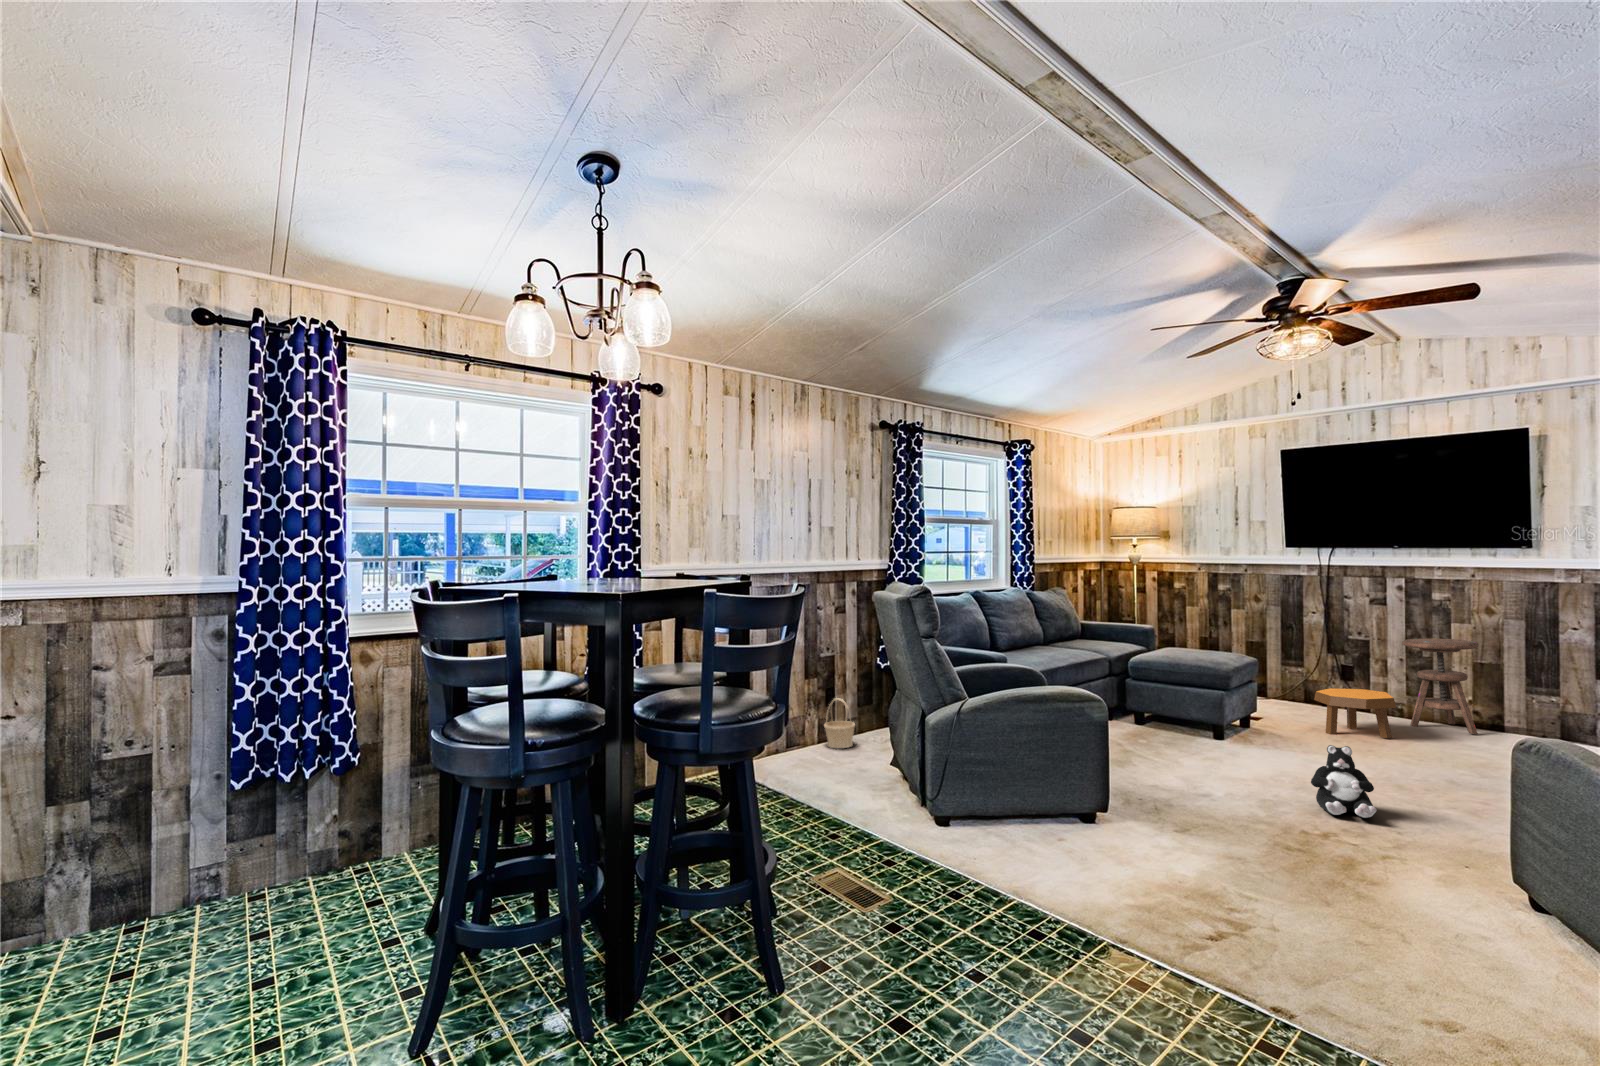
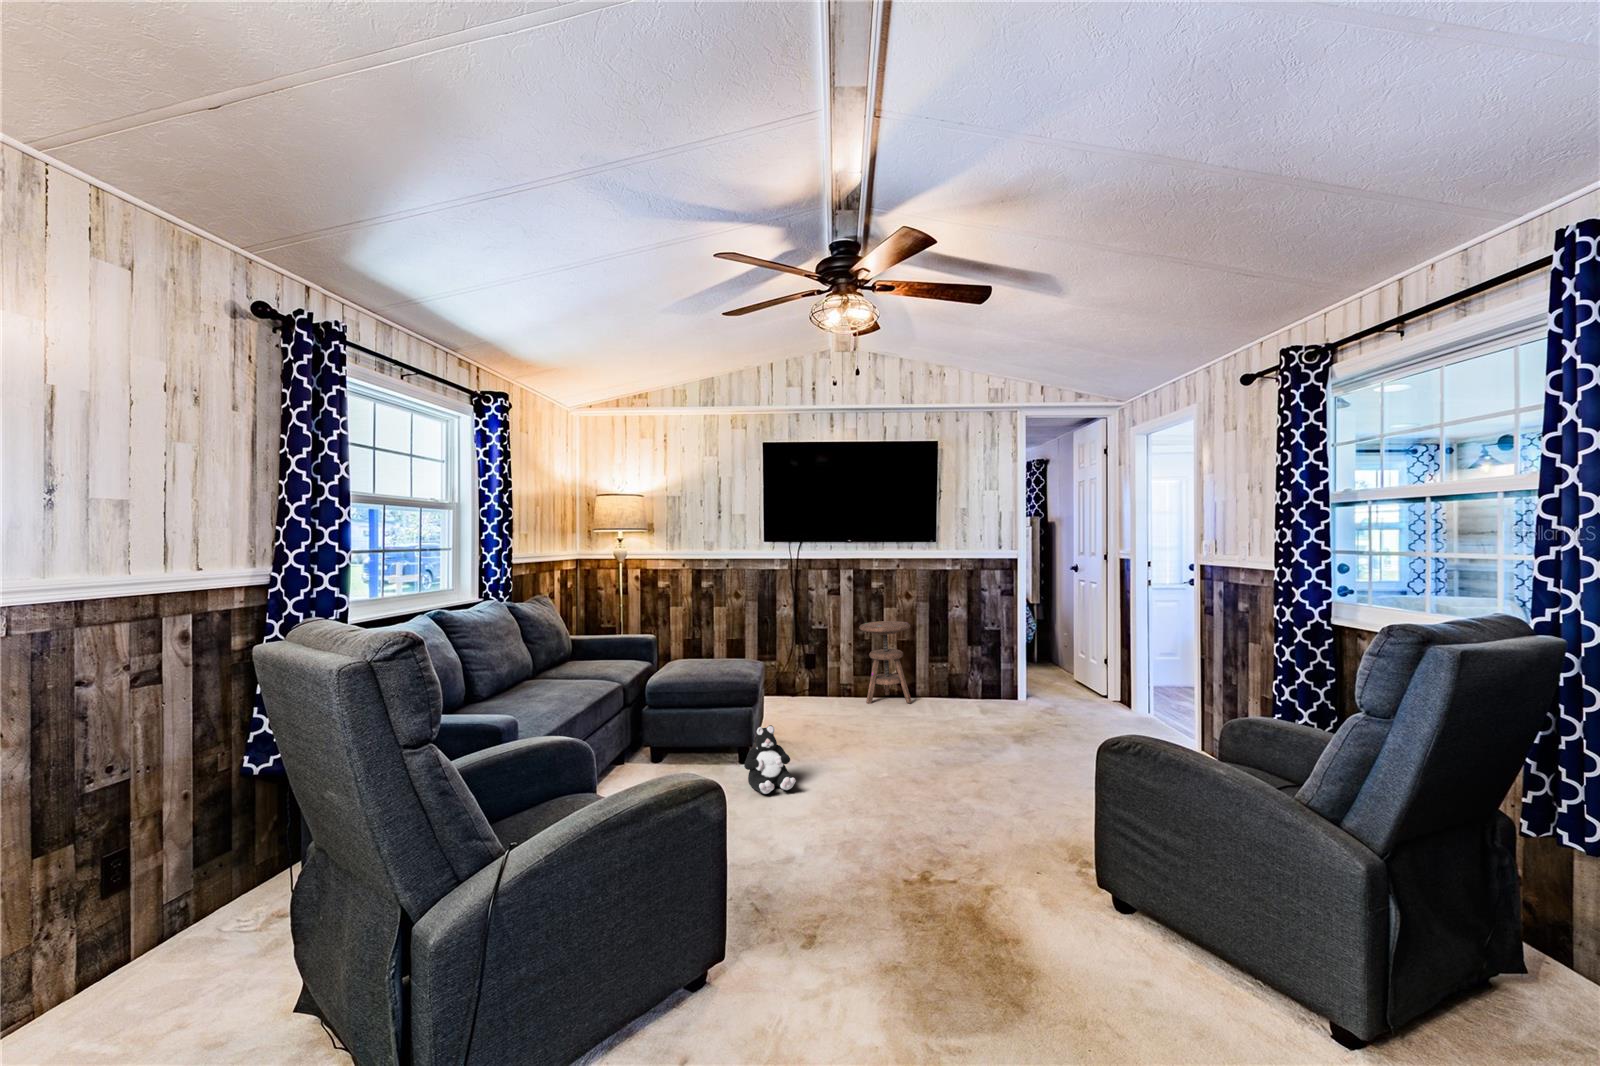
footstool: present [1314,688,1396,738] -> none [810,677,875,729]
basket: present [824,698,855,748] -> none [83,881,183,1006]
plush toy: present [1311,745,1376,818] -> present [744,725,796,794]

